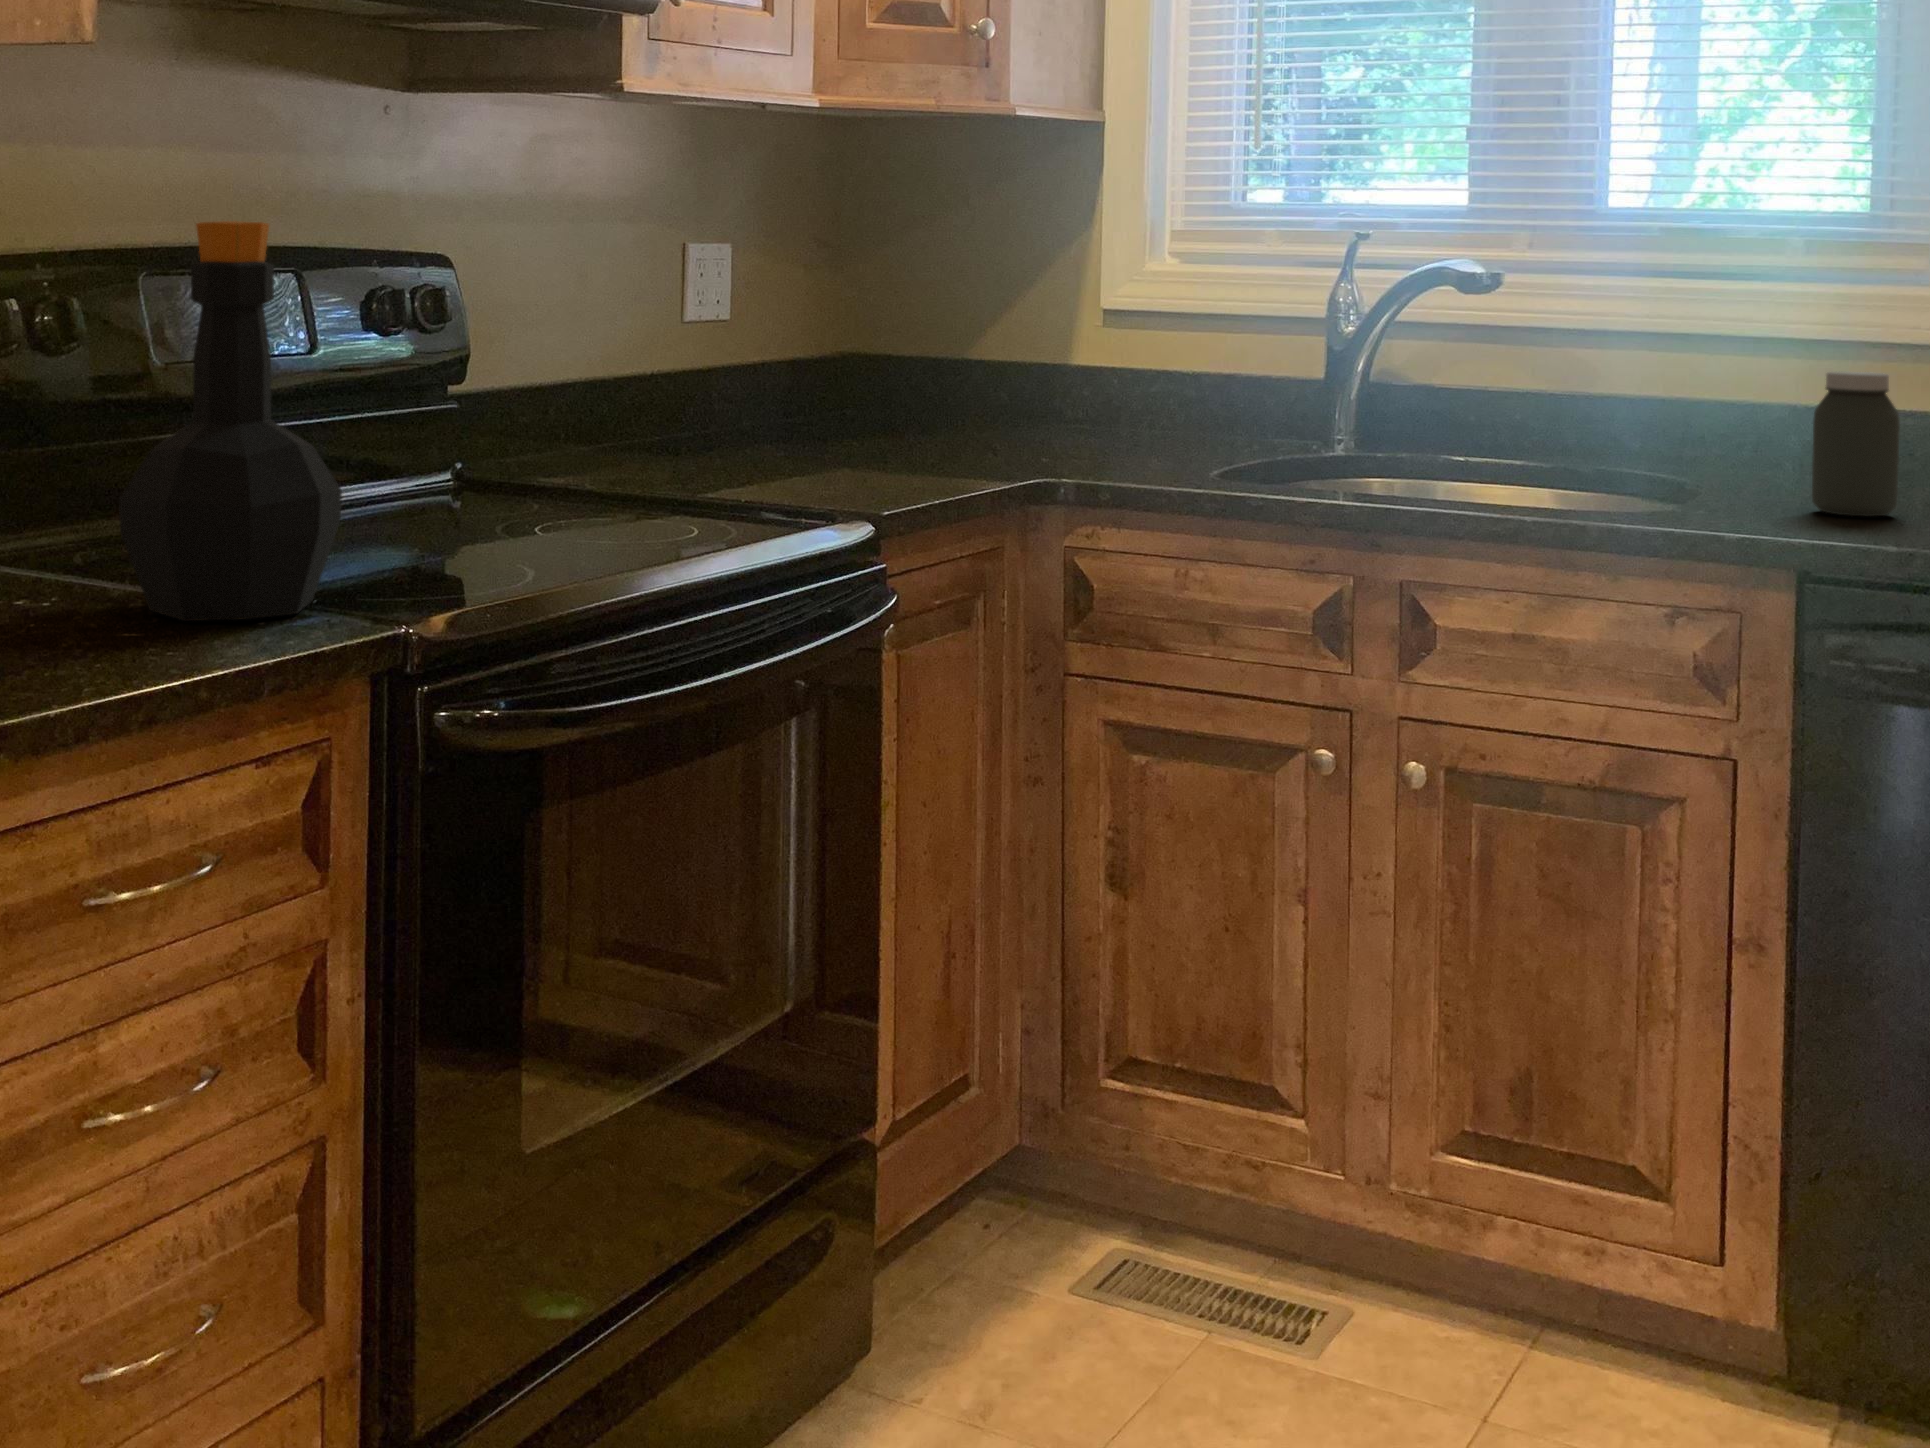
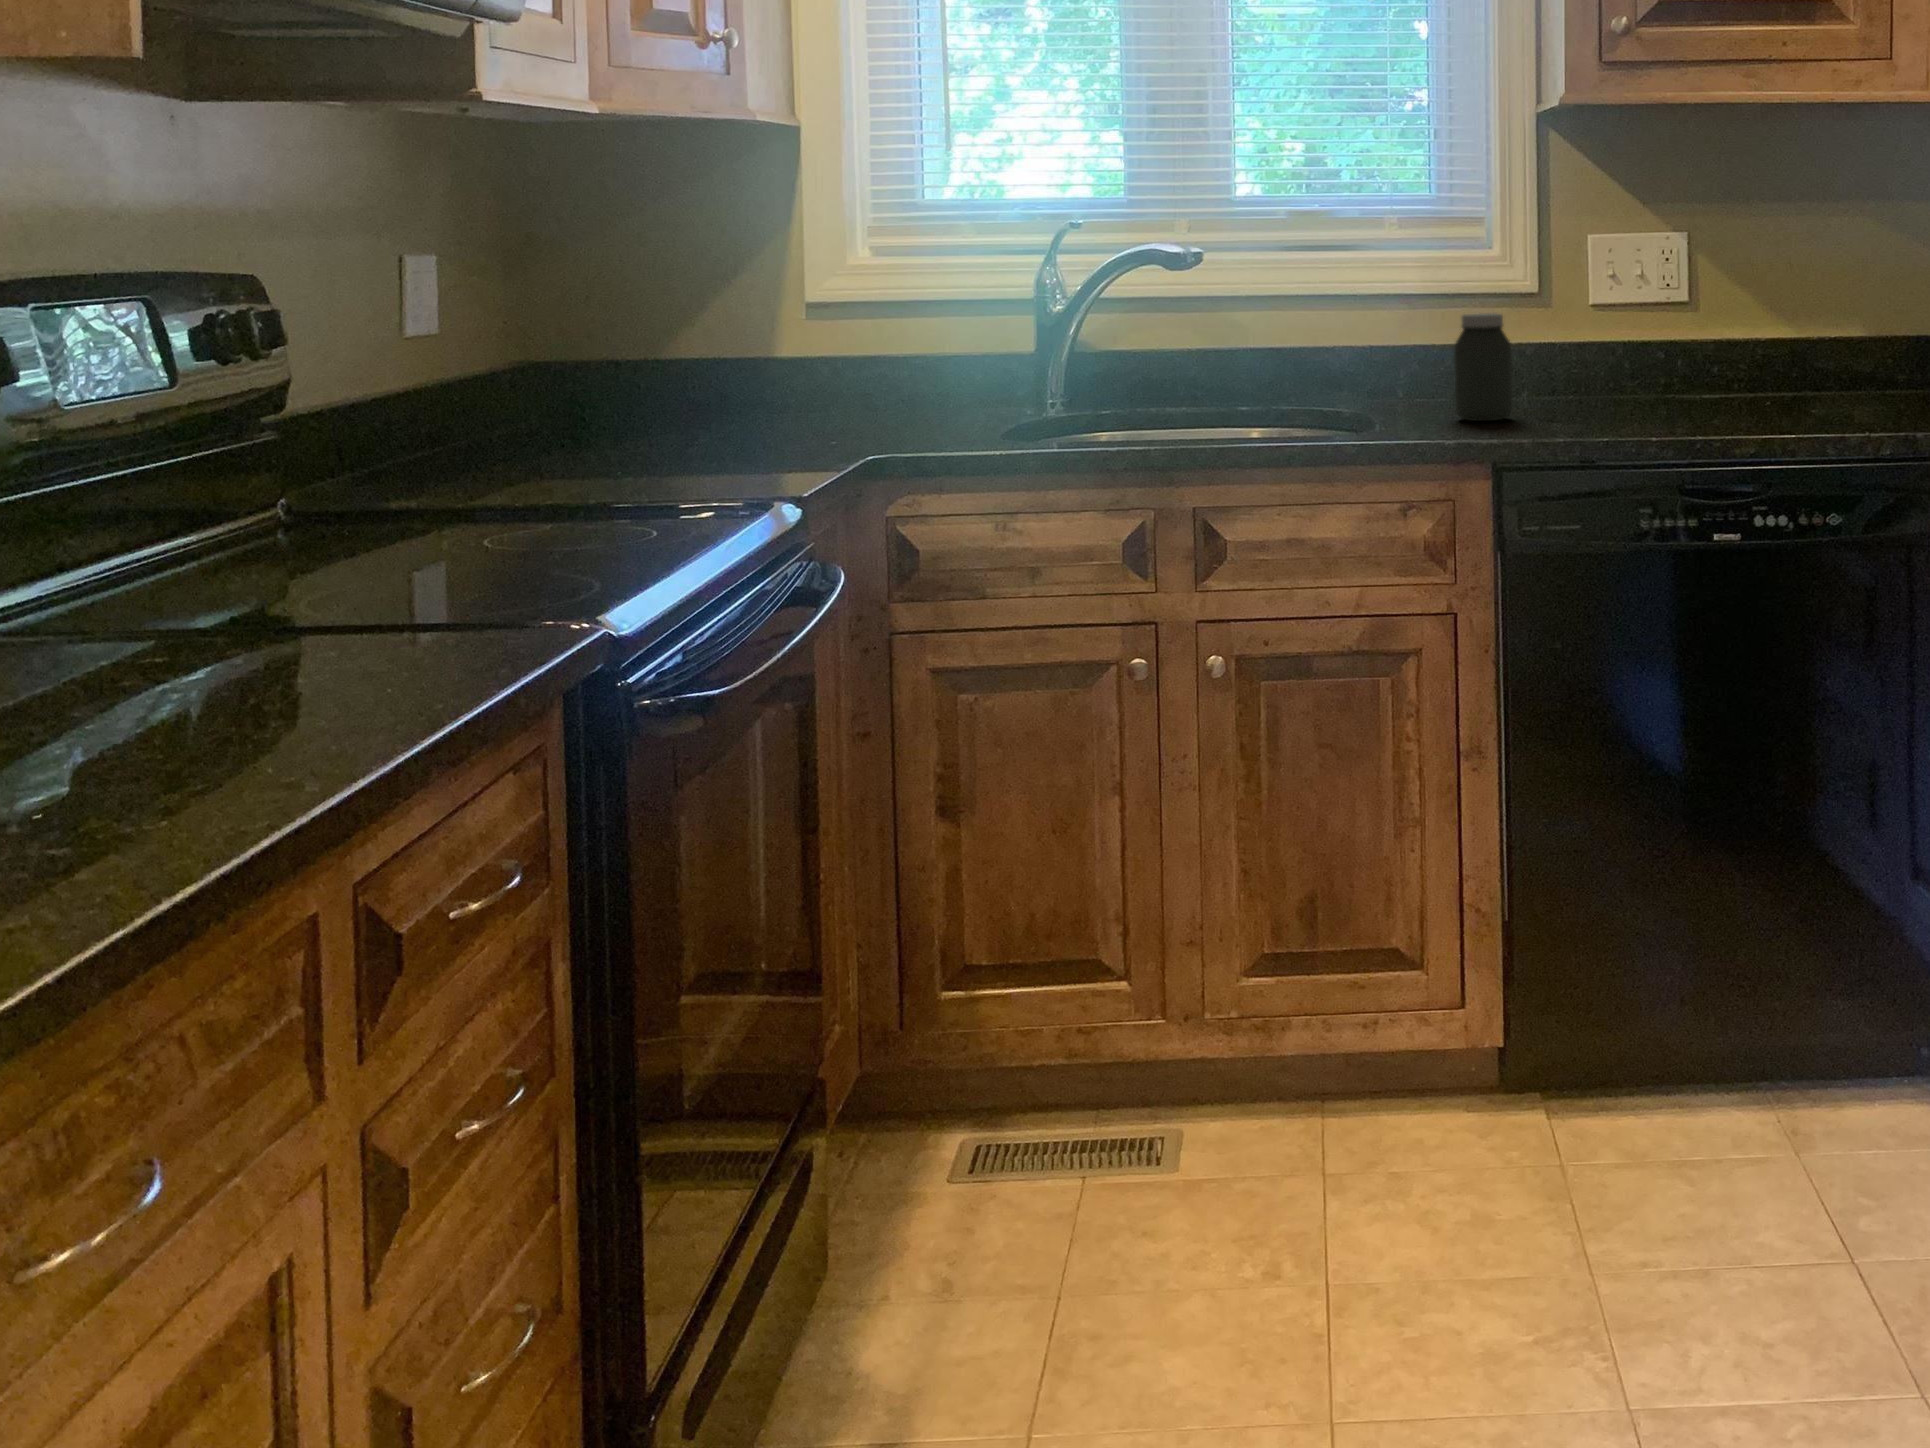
bottle: present [119,221,342,621] -> none [86,255,364,733]

